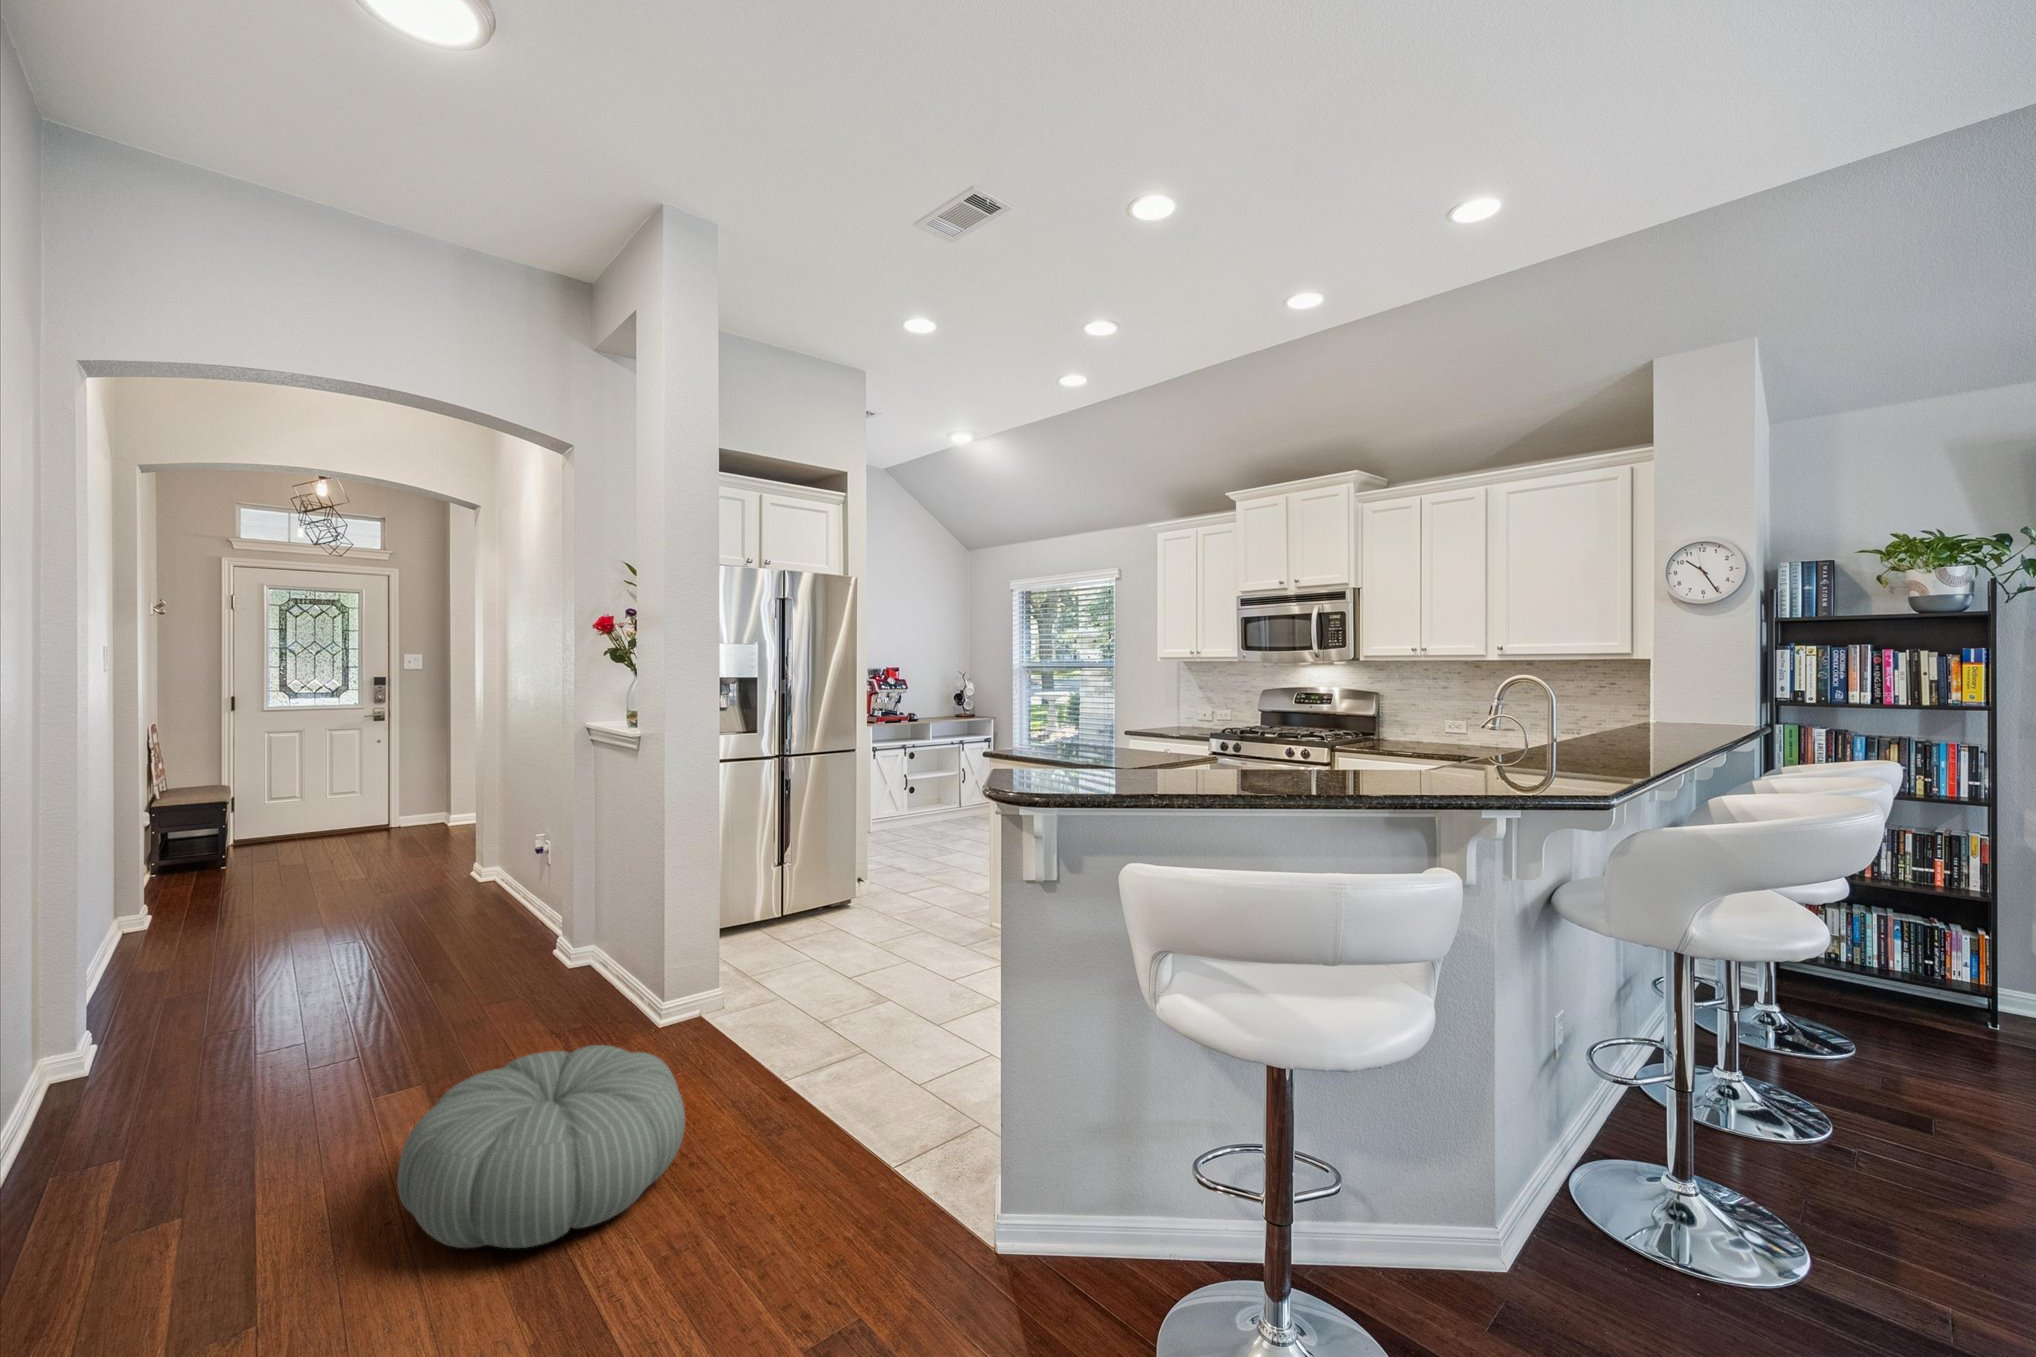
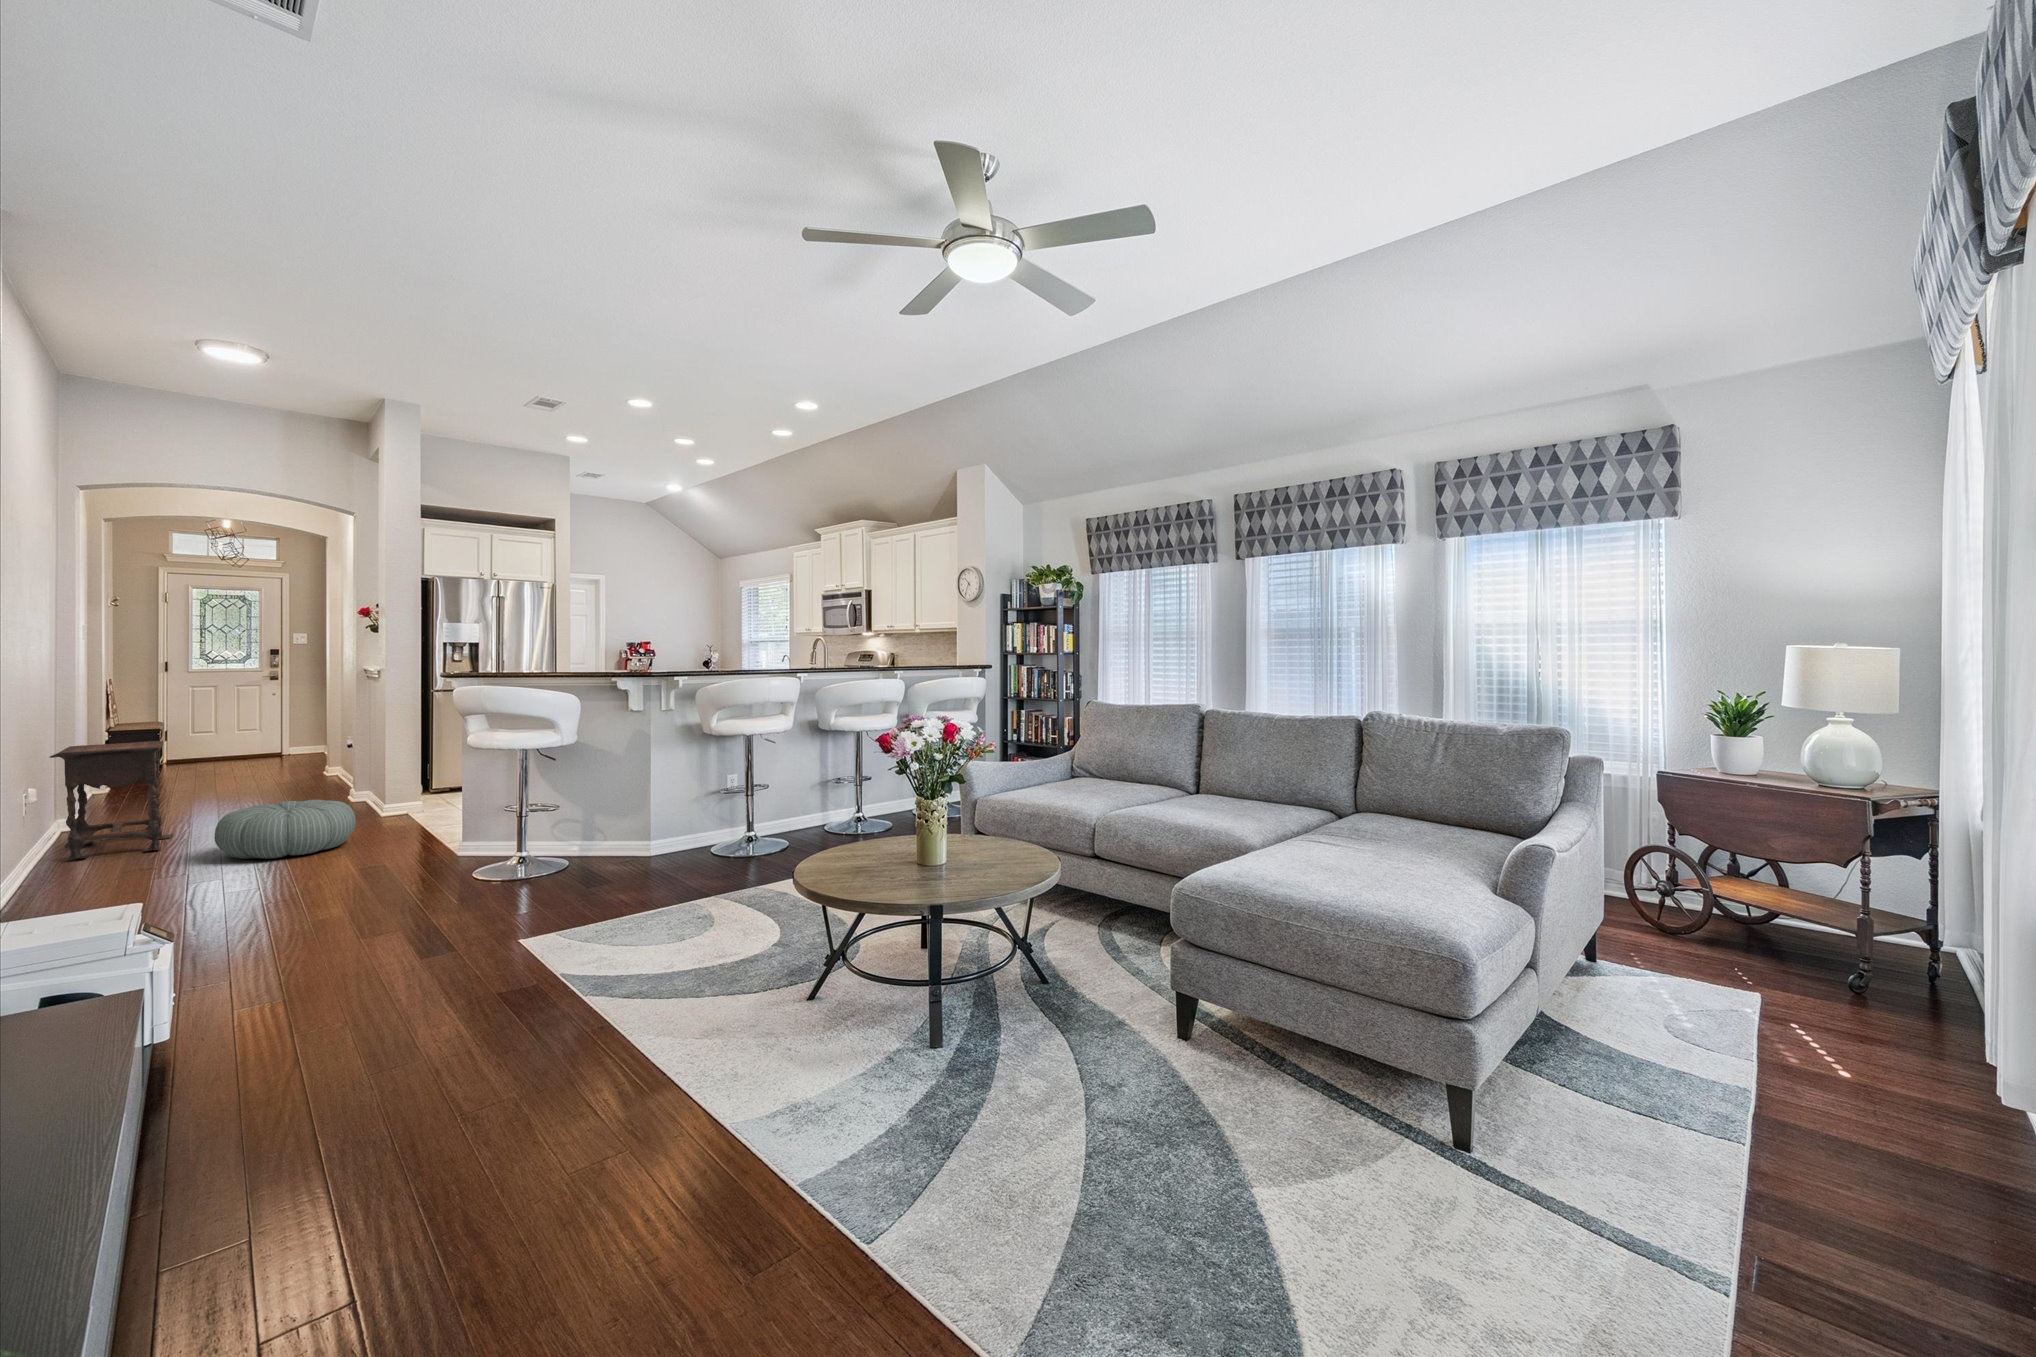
side table: none [13,899,279,1243] -> present [50,741,173,861]

